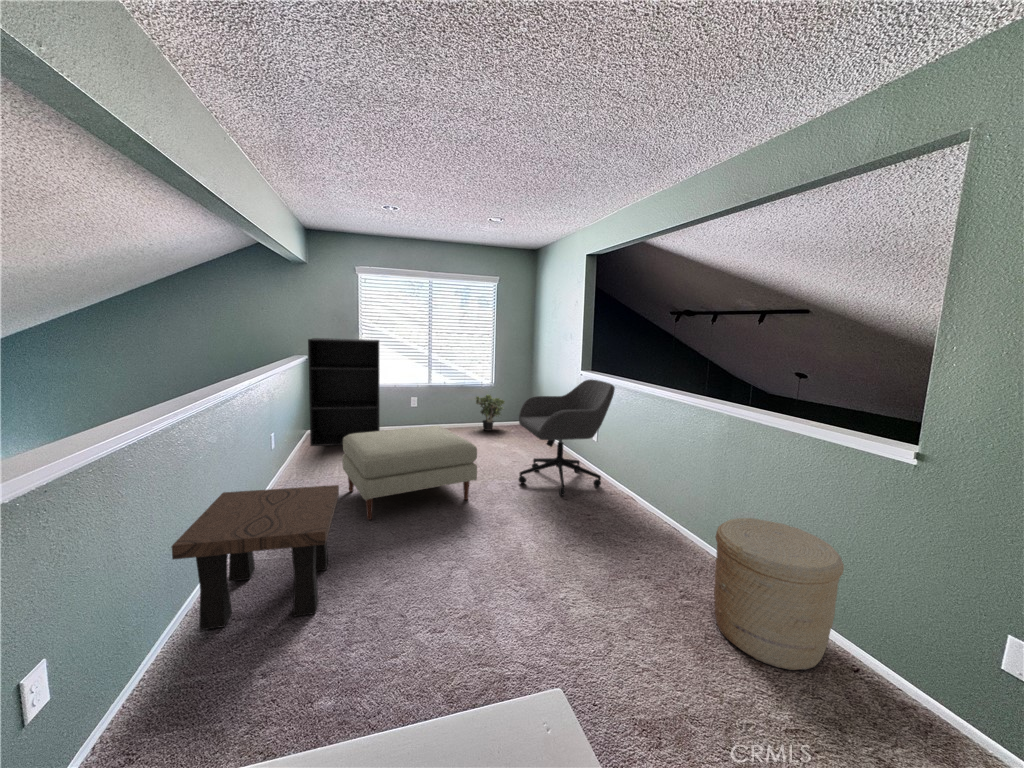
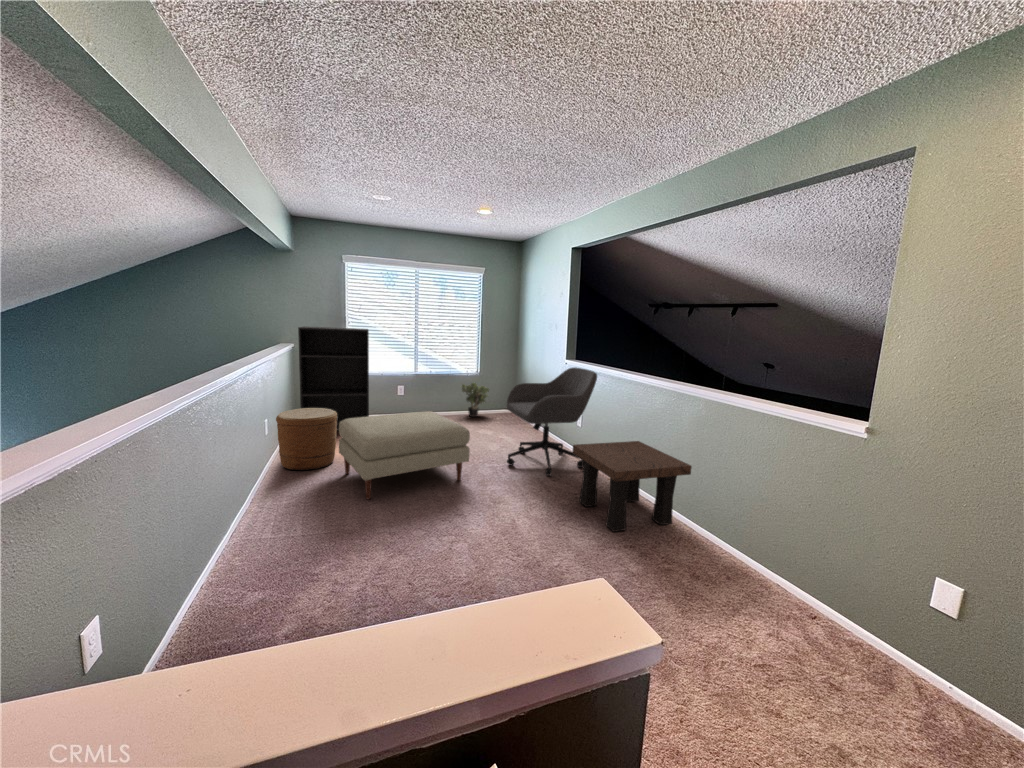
side table: present [172,485,339,630] -> present [573,441,692,532]
woven basket: present [714,518,844,670] -> present [276,408,337,470]

